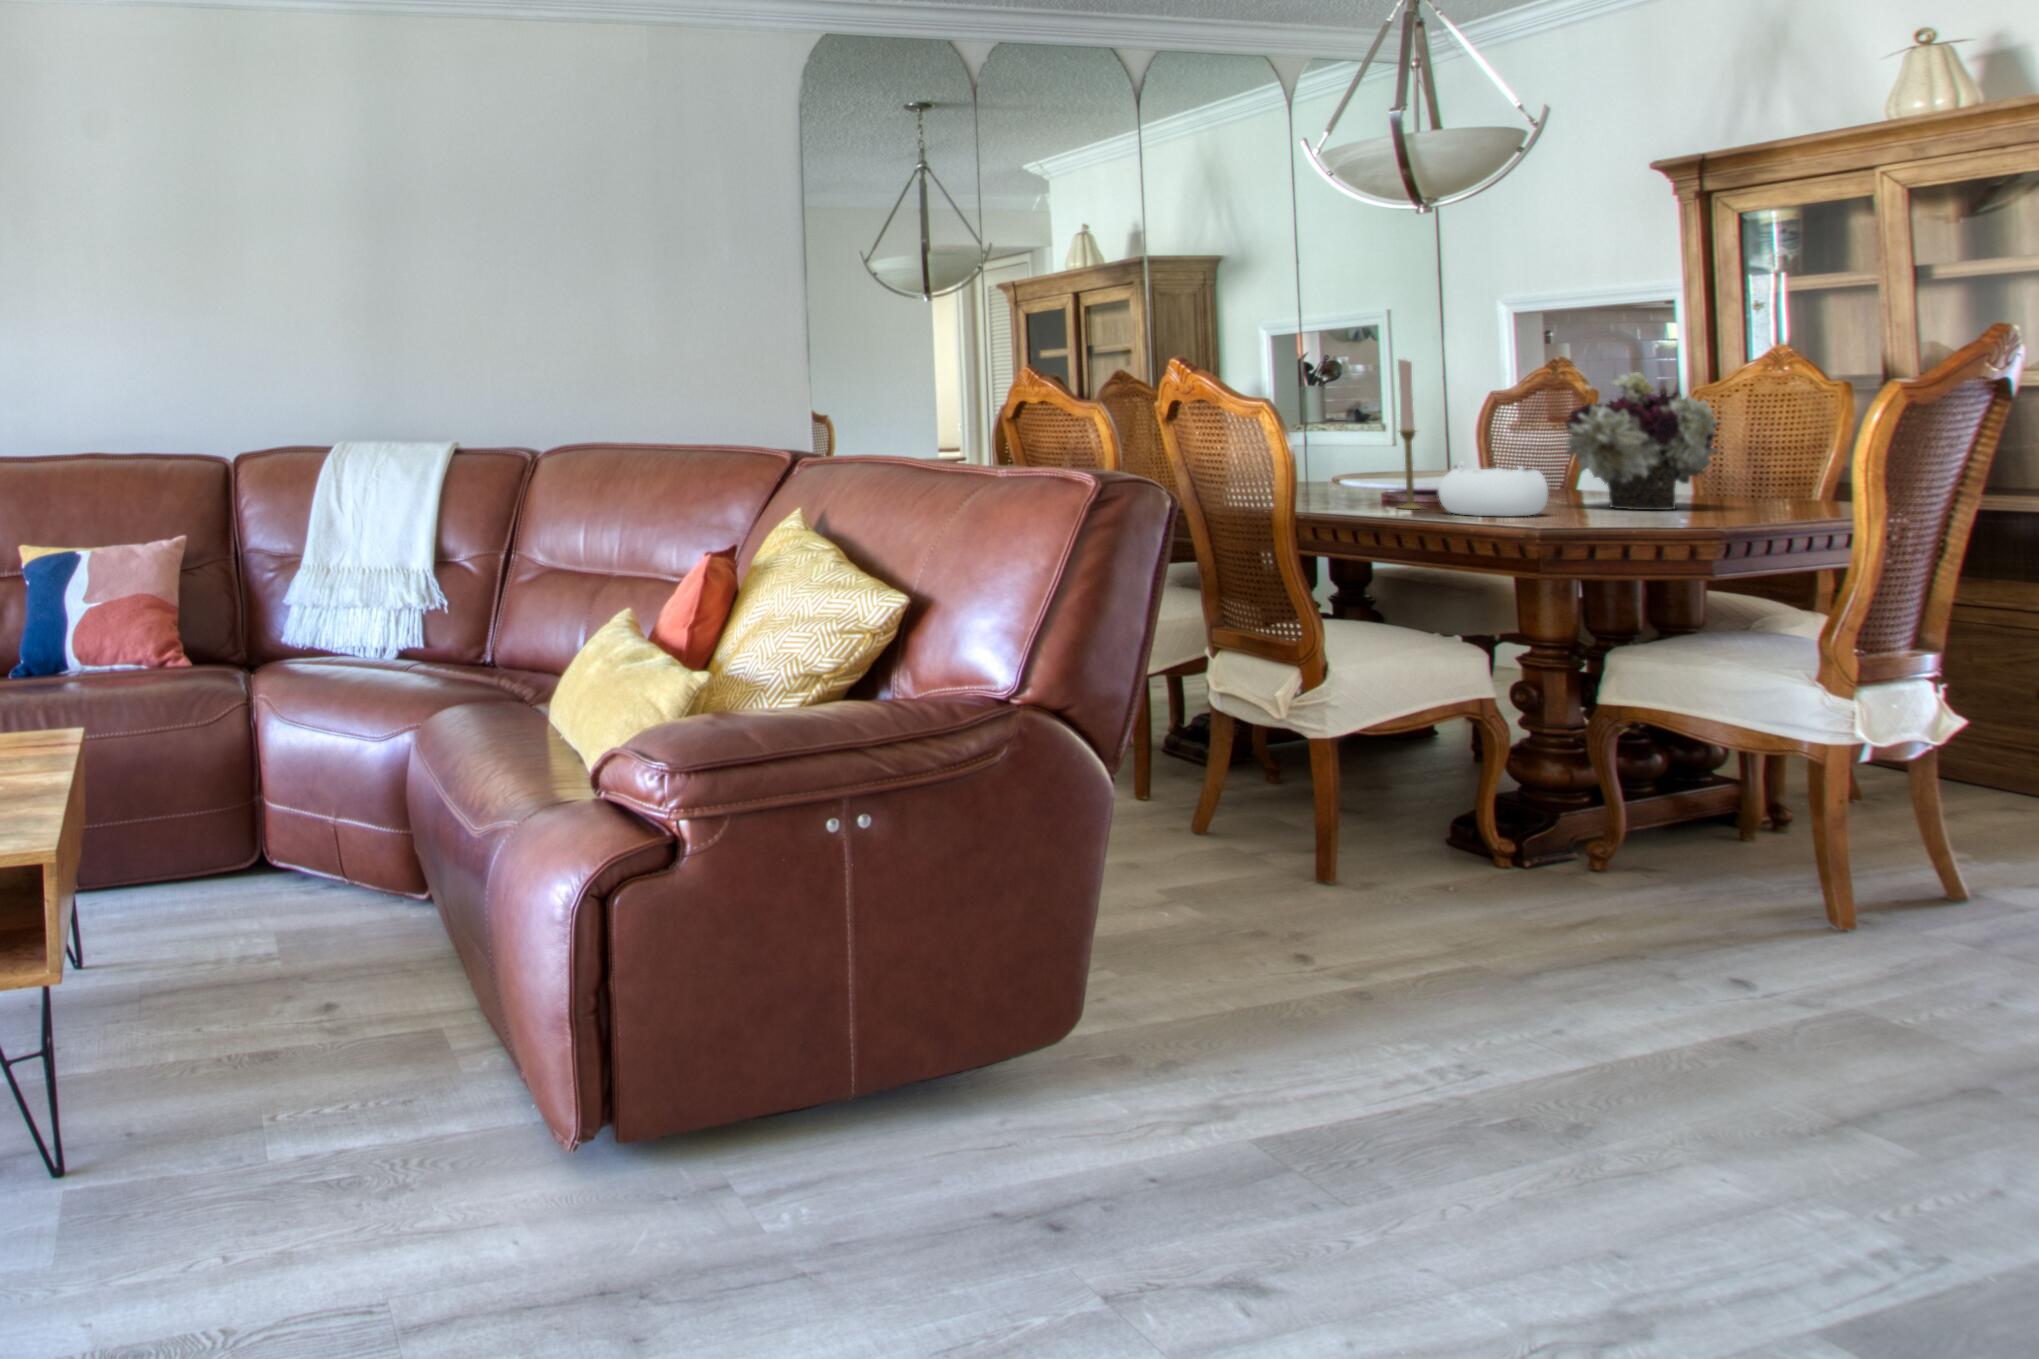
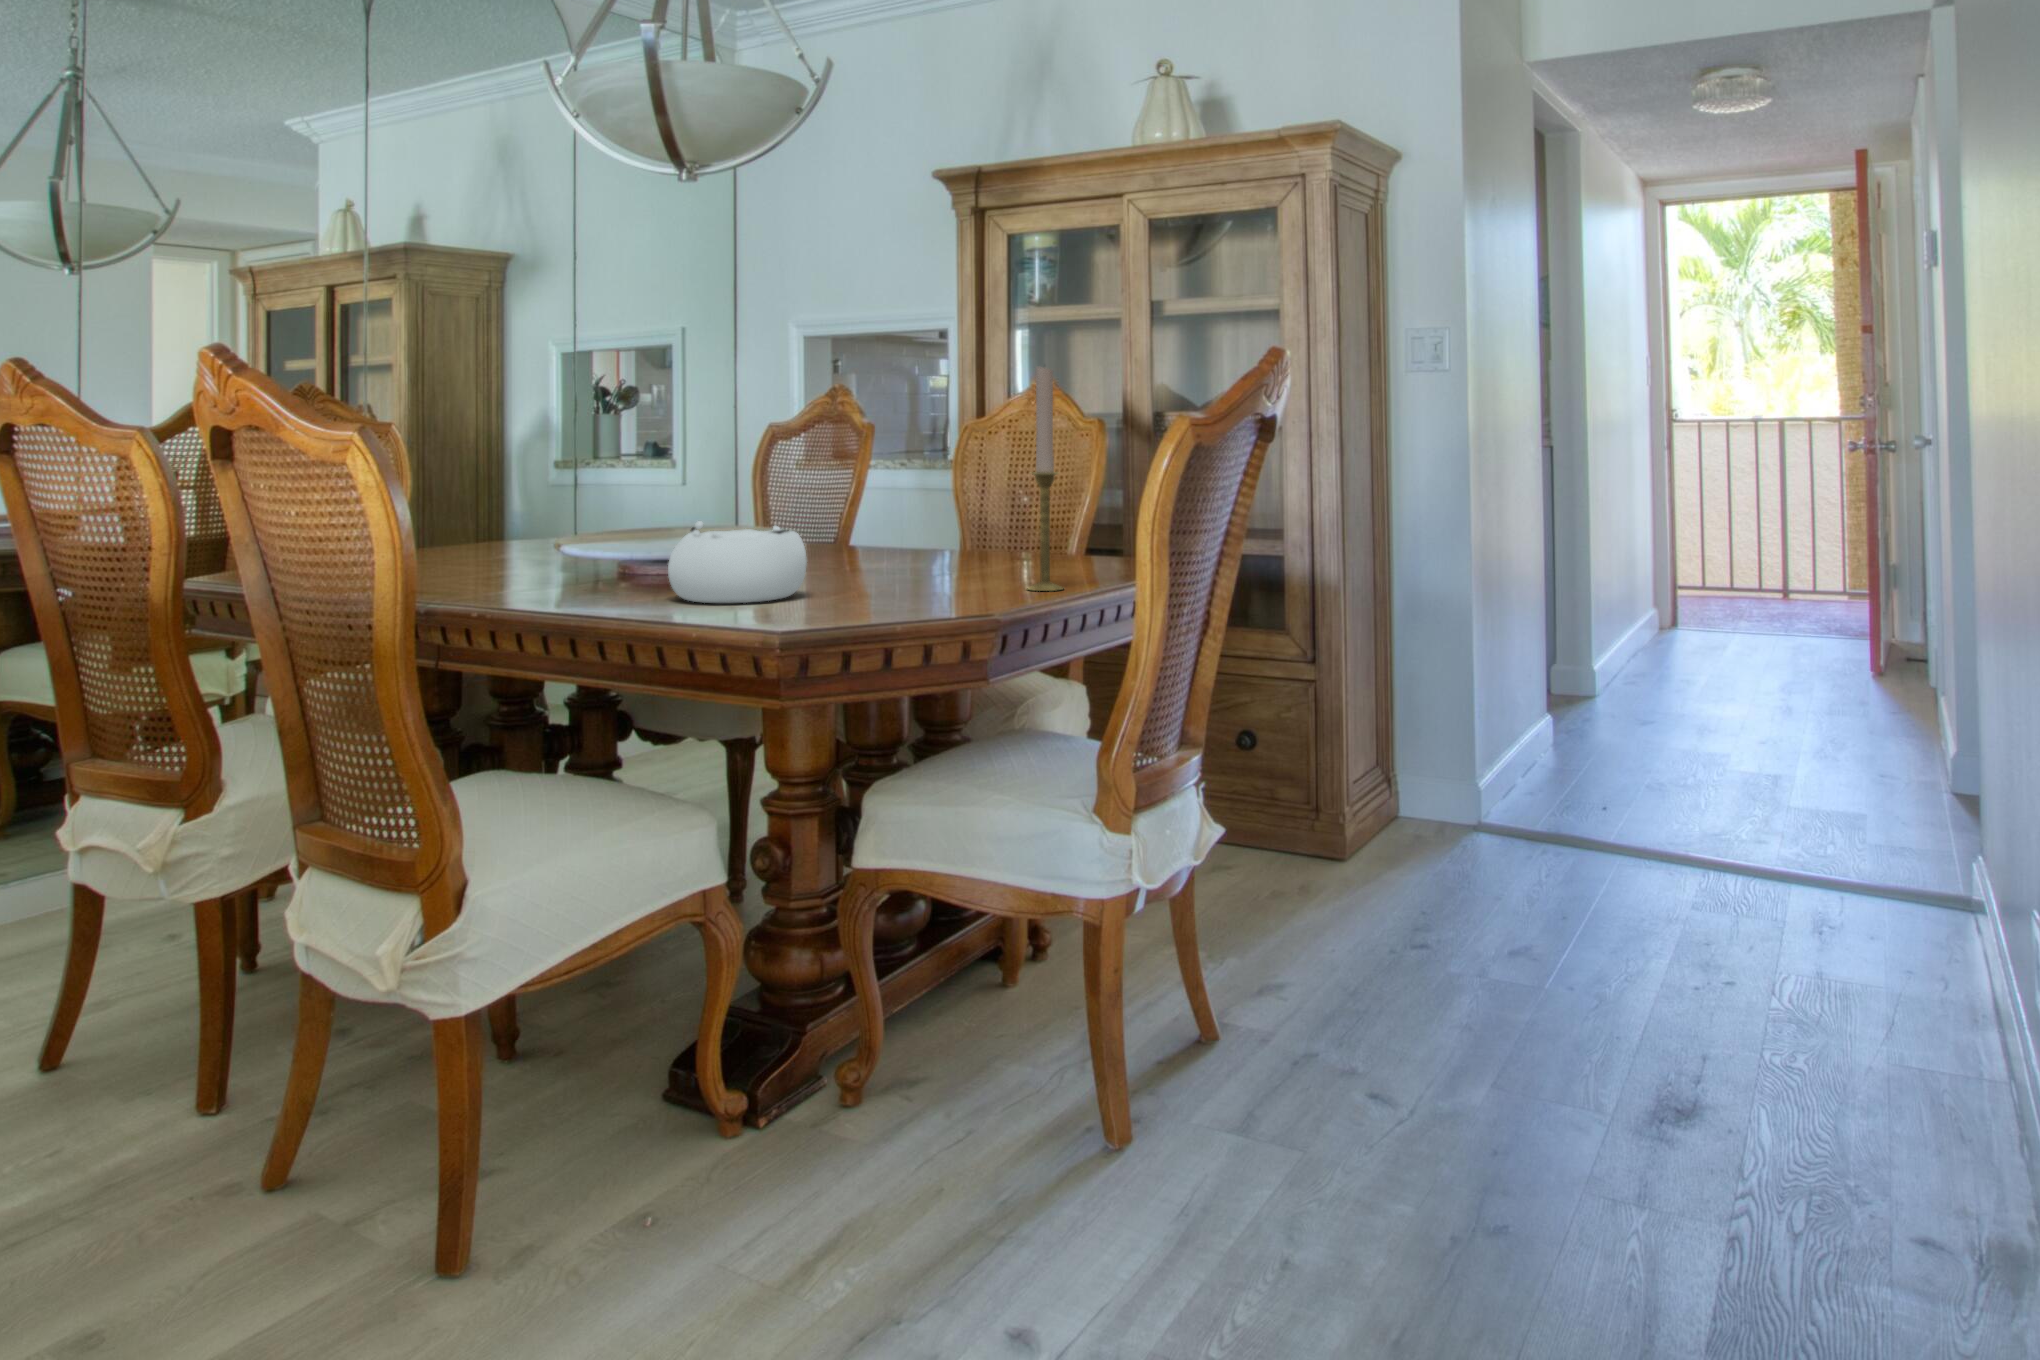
candlestick: present [1398,360,1421,509] -> present [1028,367,1063,591]
flower arrangement: present [1563,372,1718,510] -> none [827,397,995,577]

